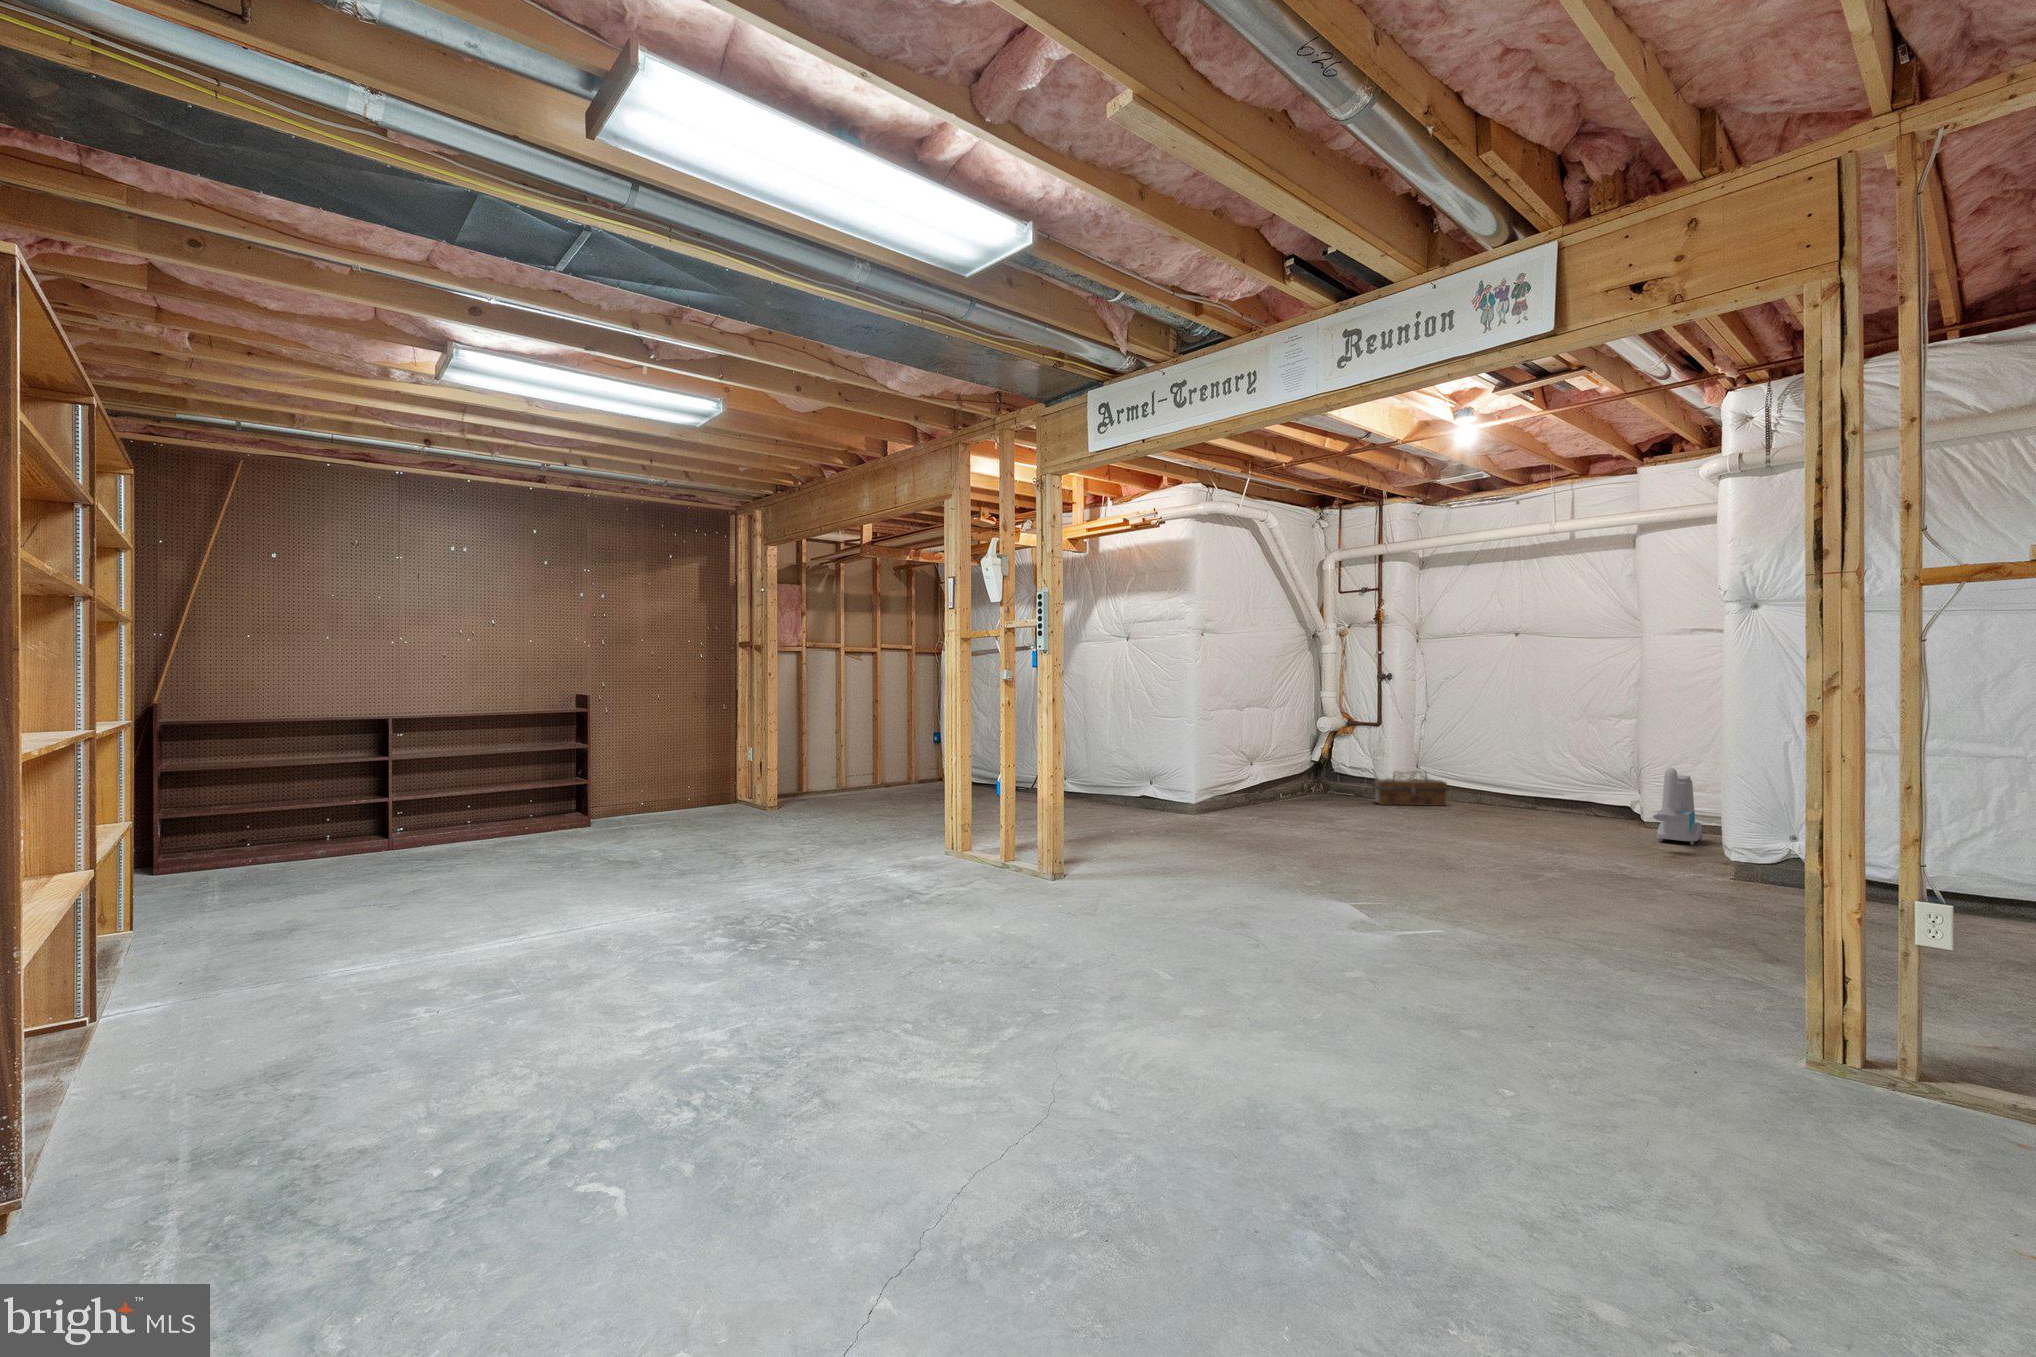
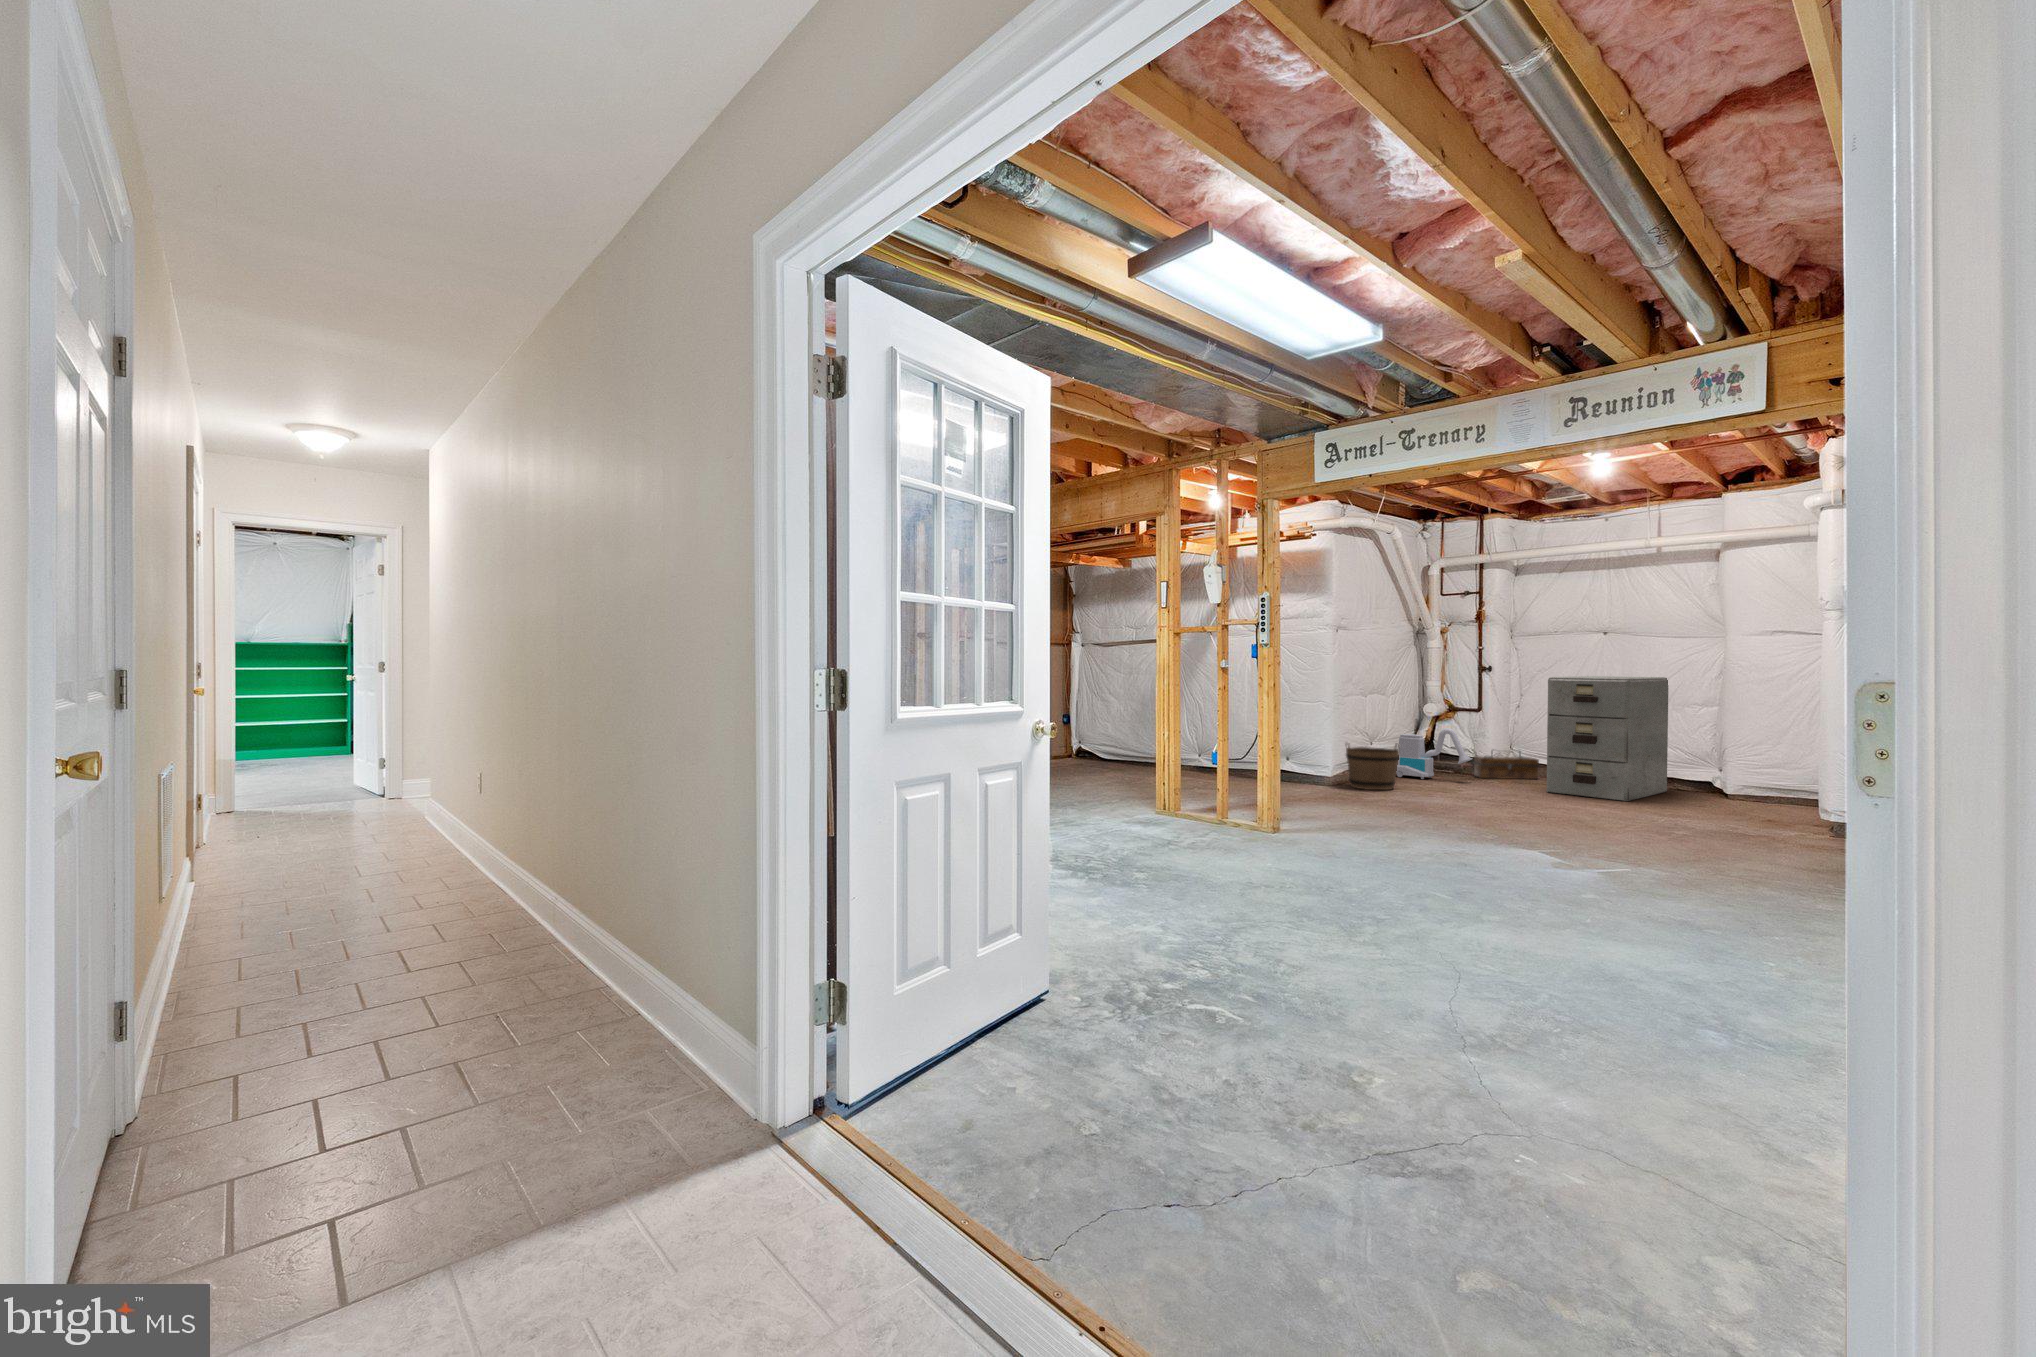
filing cabinet: none [1441,685,1584,834] -> present [1547,676,1668,801]
bucket: none [1209,766,1271,822] -> present [1346,744,1399,790]
vacuum cleaner: present [1653,768,1702,845] -> present [1396,728,1473,779]

